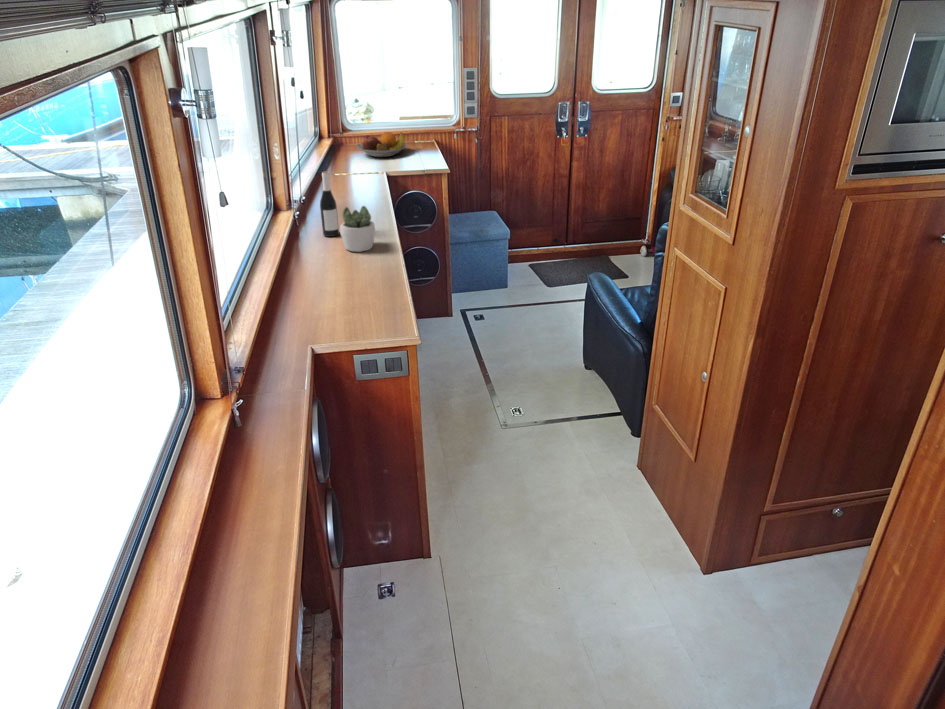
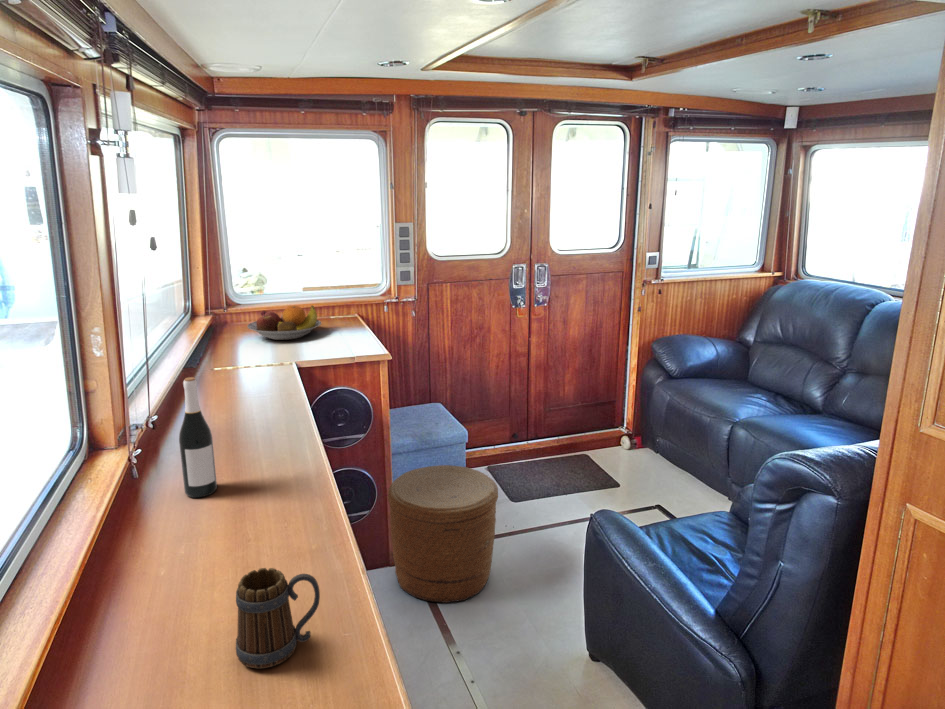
succulent plant: present [340,206,375,252] -> none [218,441,291,536]
woven basket: none [445,249,517,334] -> present [388,465,498,603]
mug: none [349,250,383,289] -> present [236,568,320,668]

